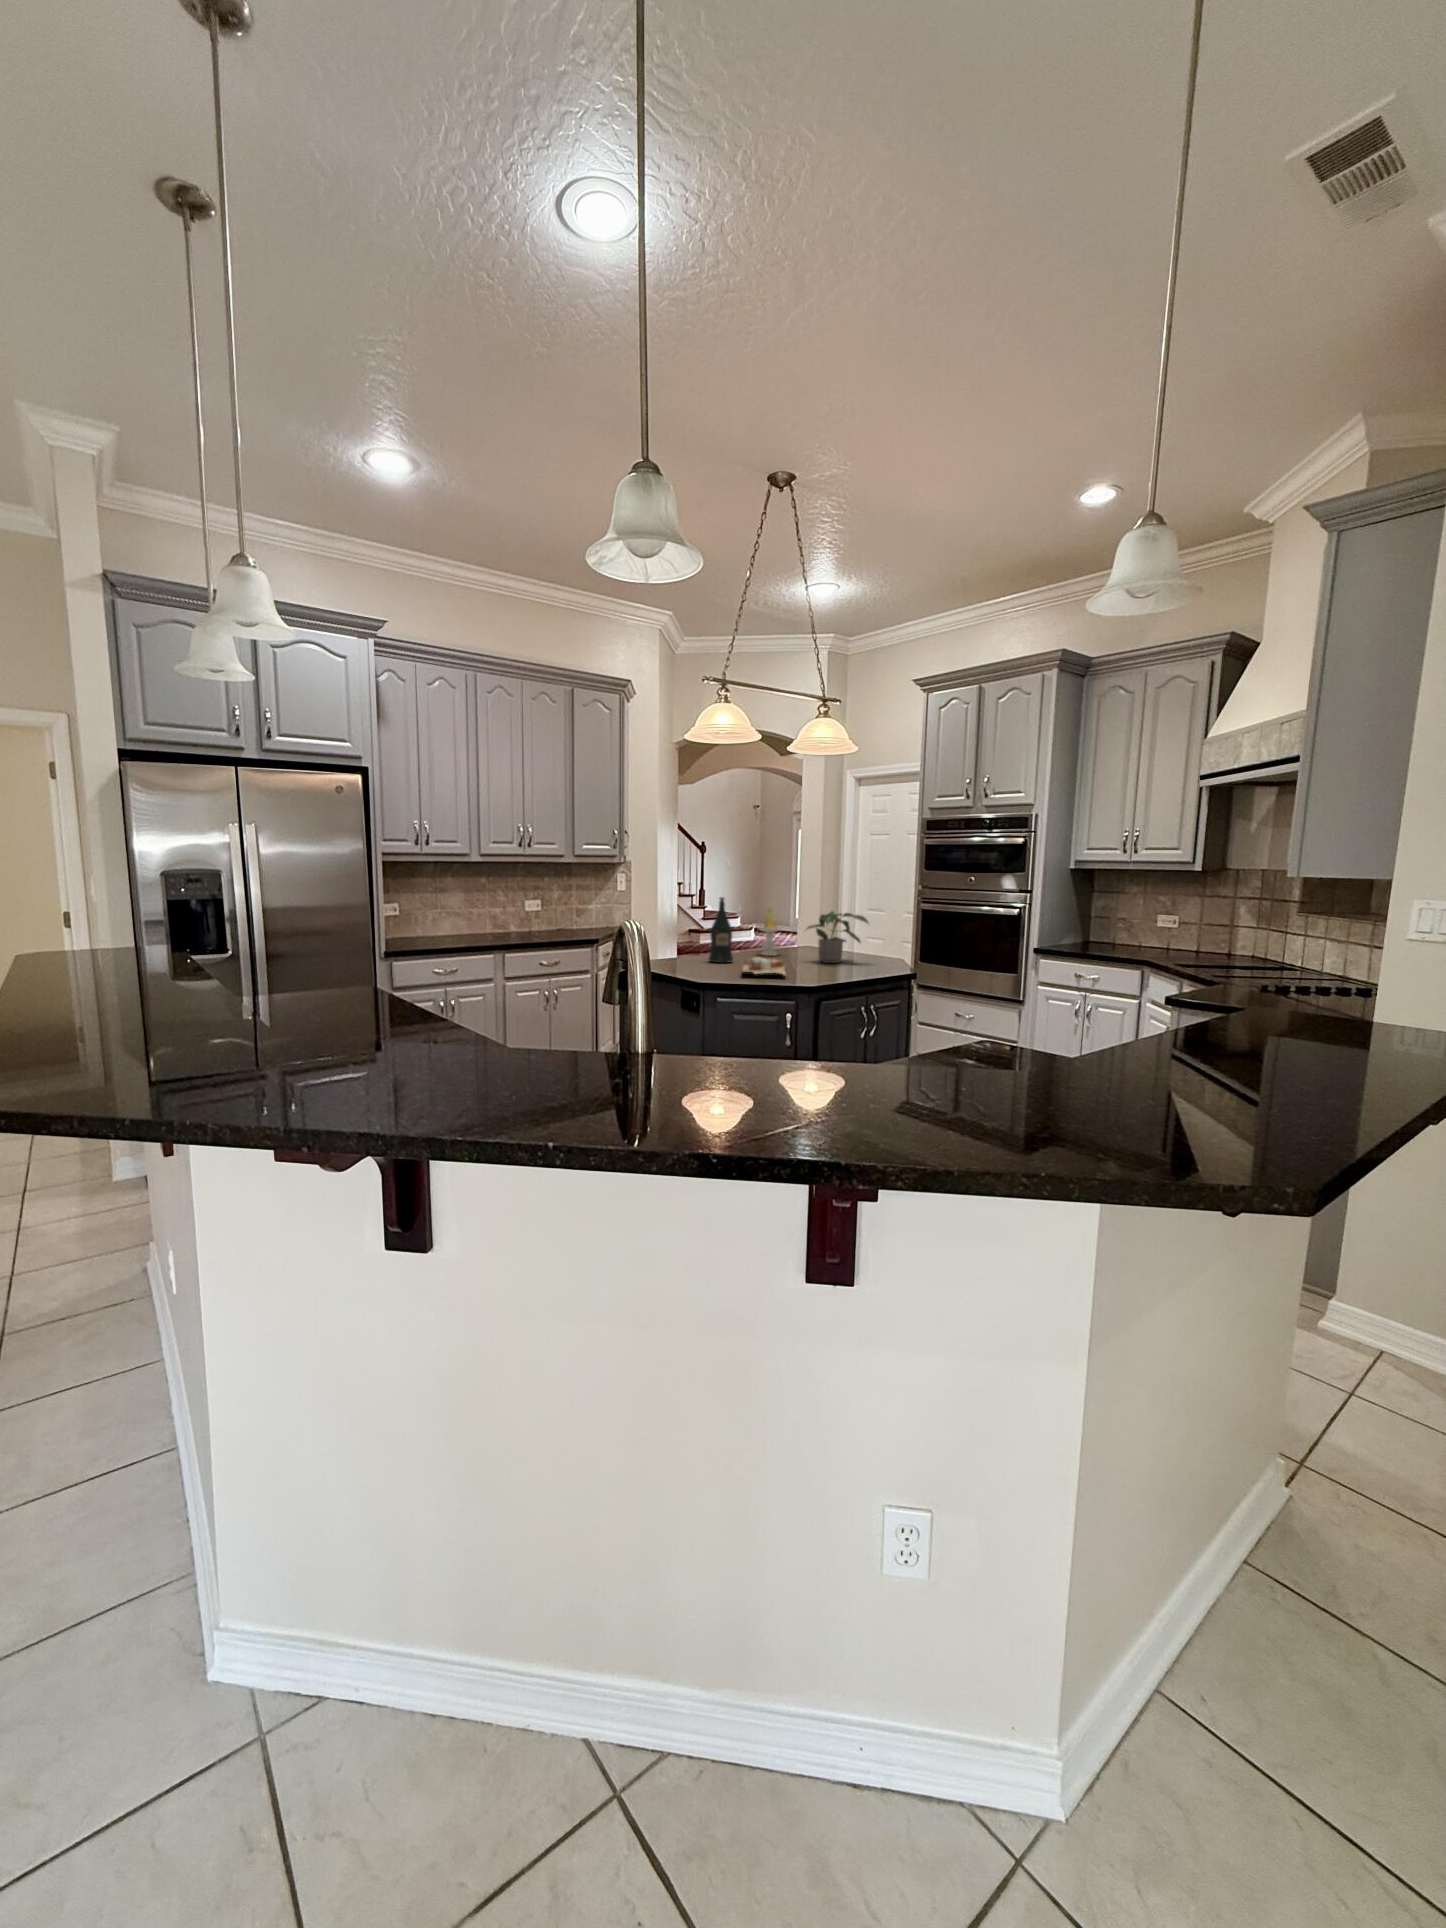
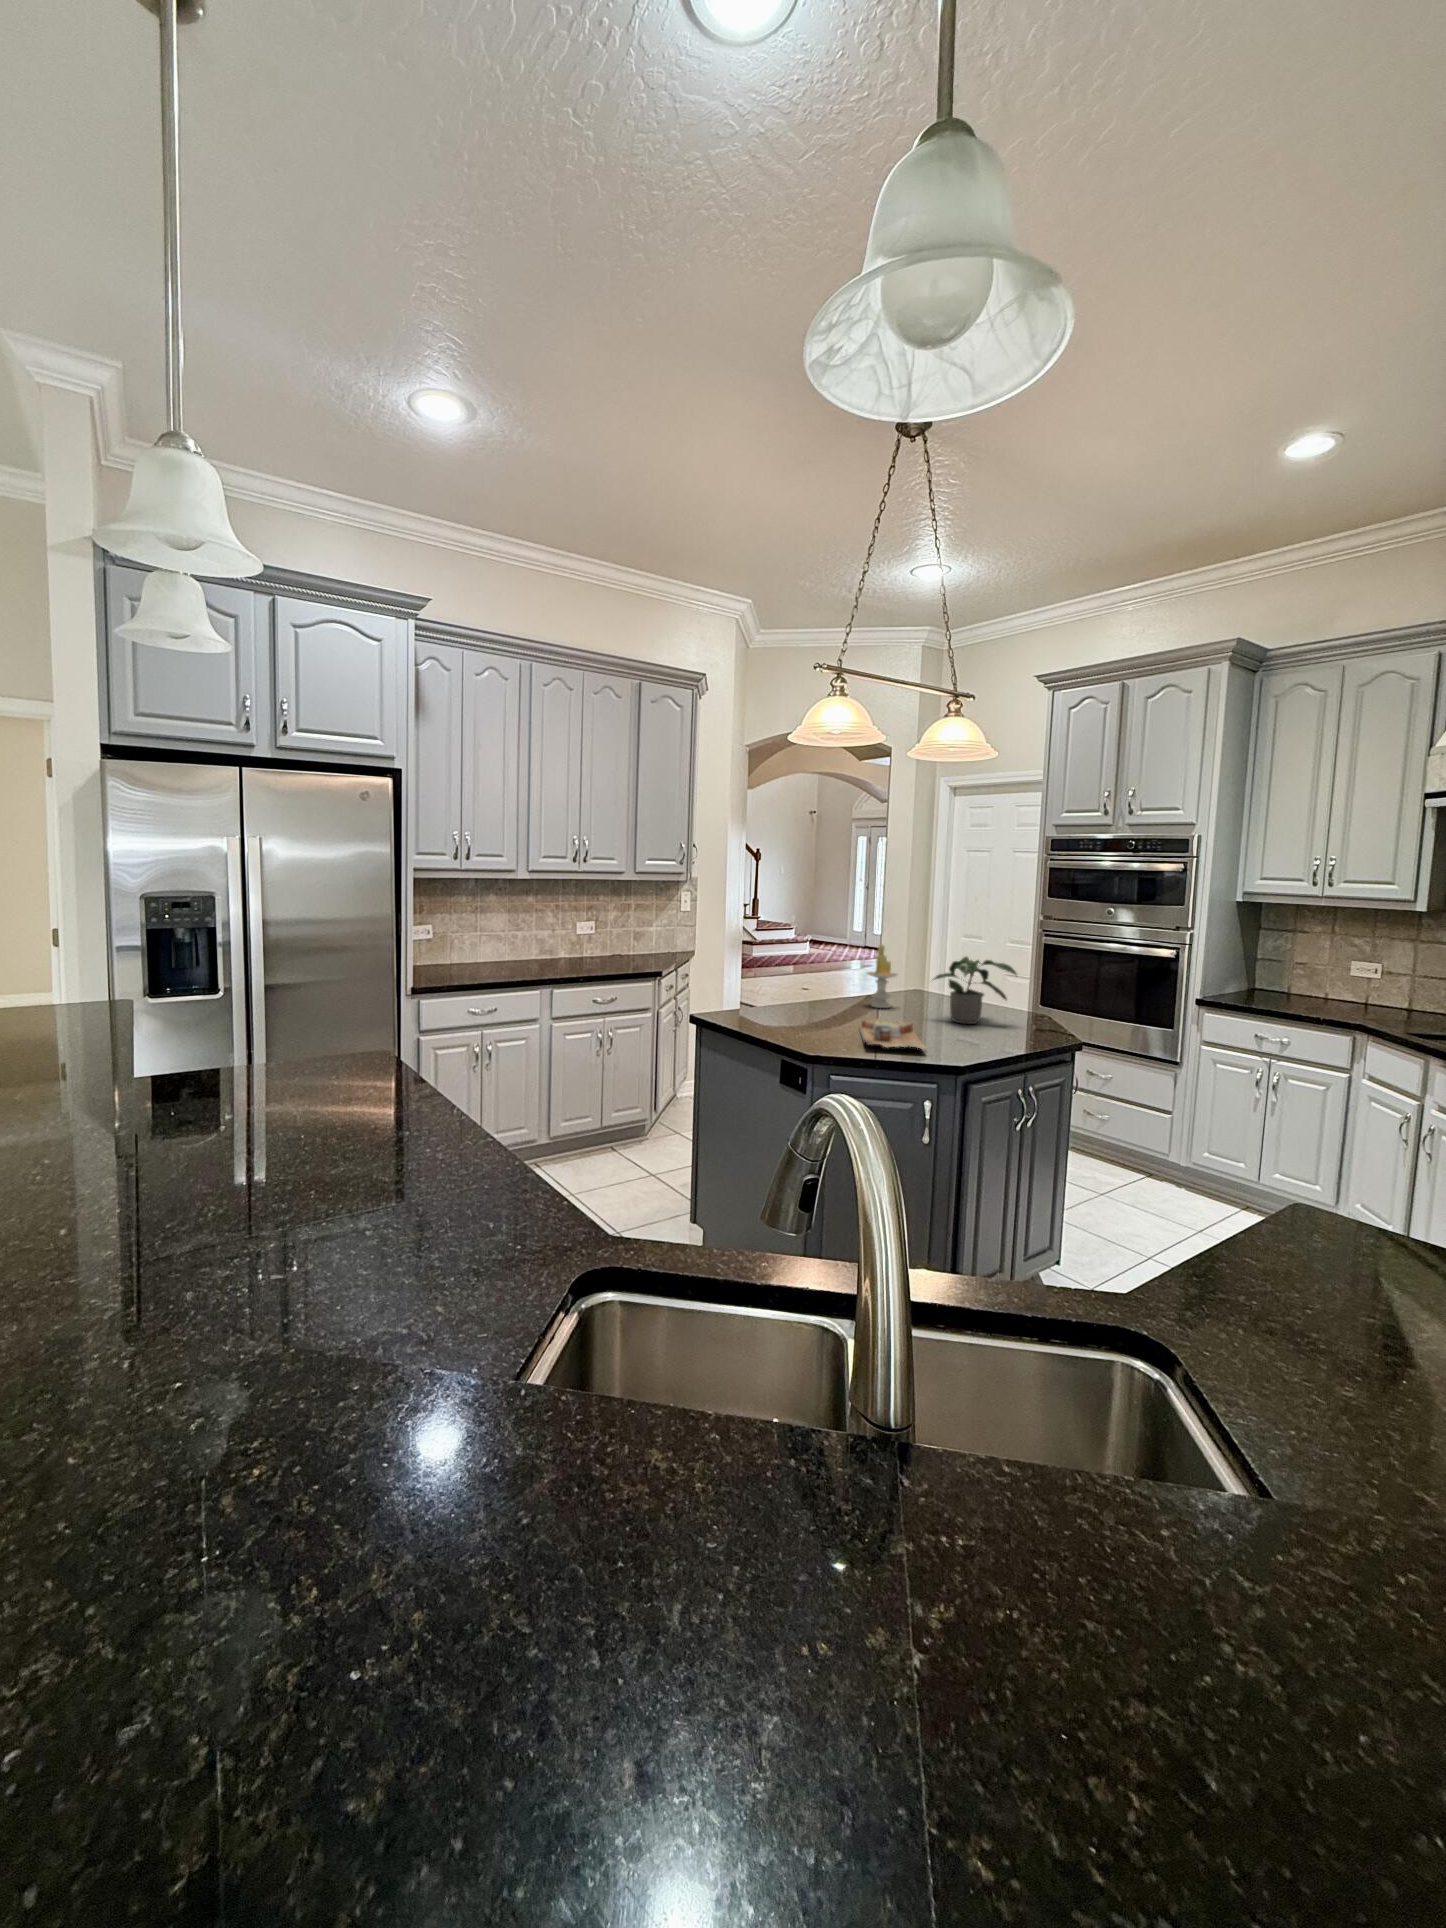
wine bottle: present [709,897,733,963] -> none [810,937,842,1020]

